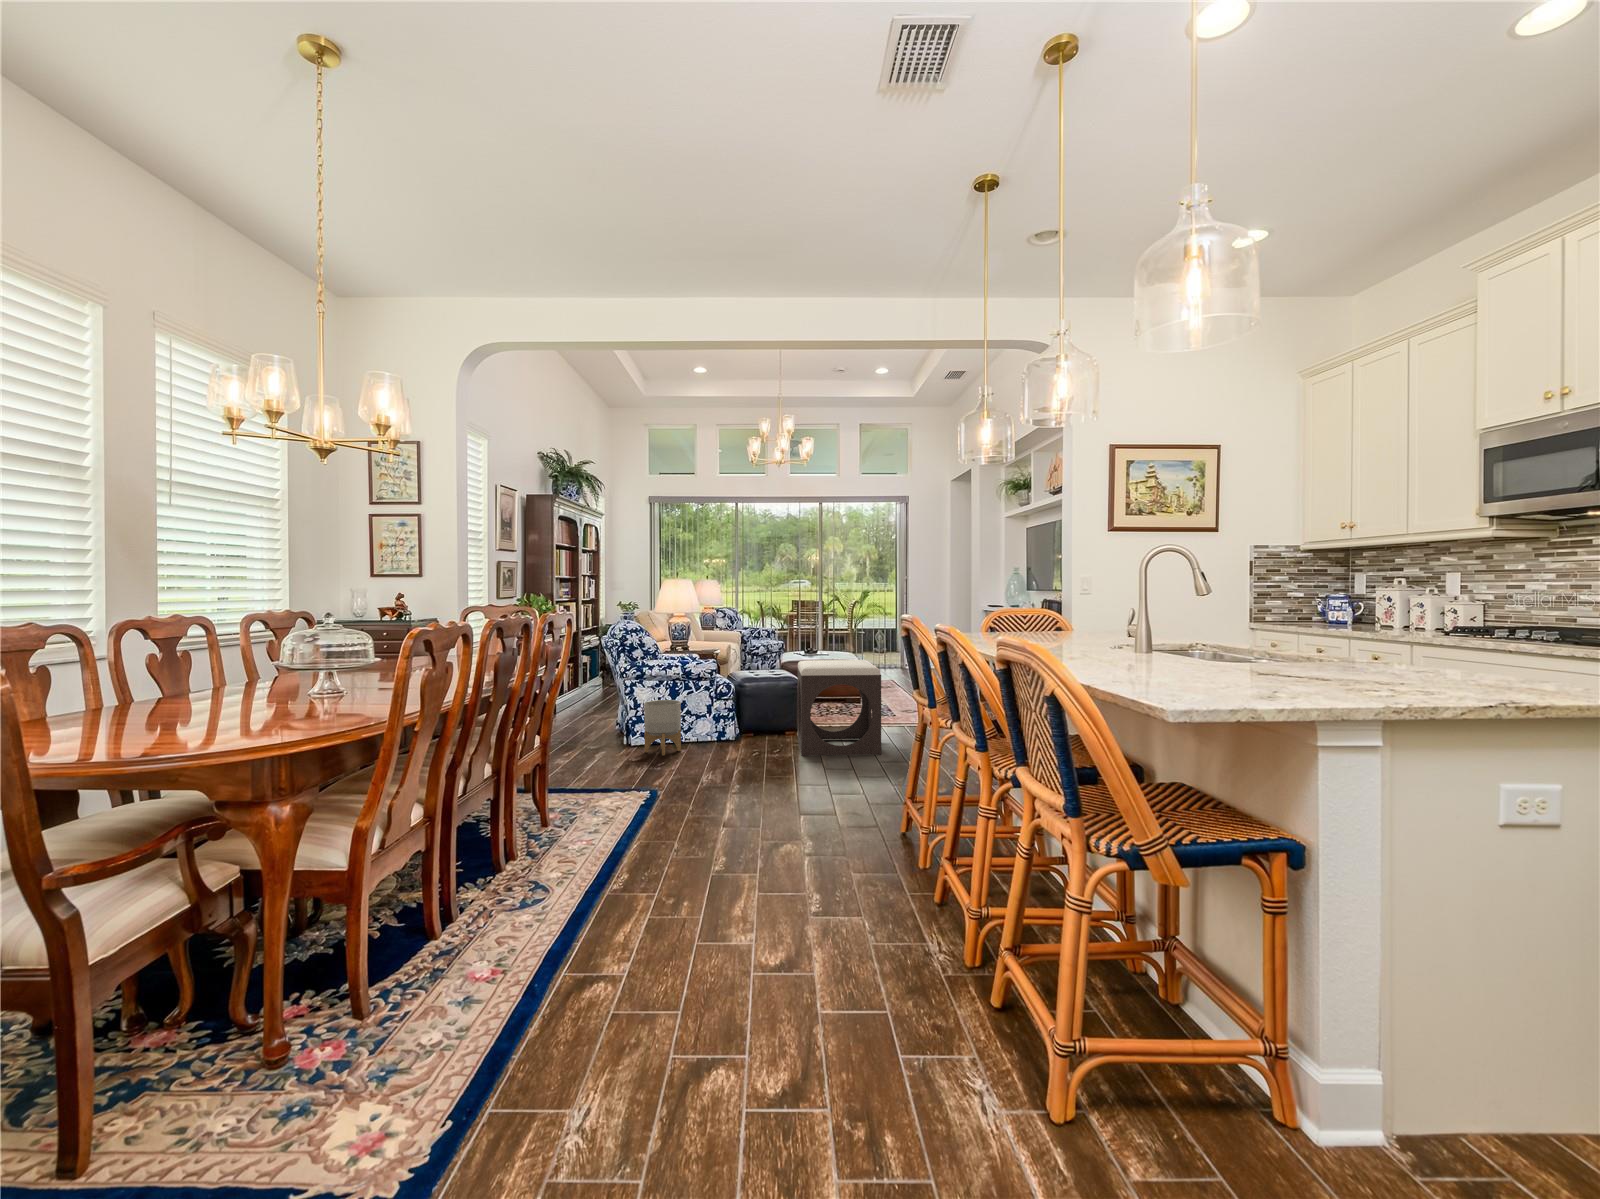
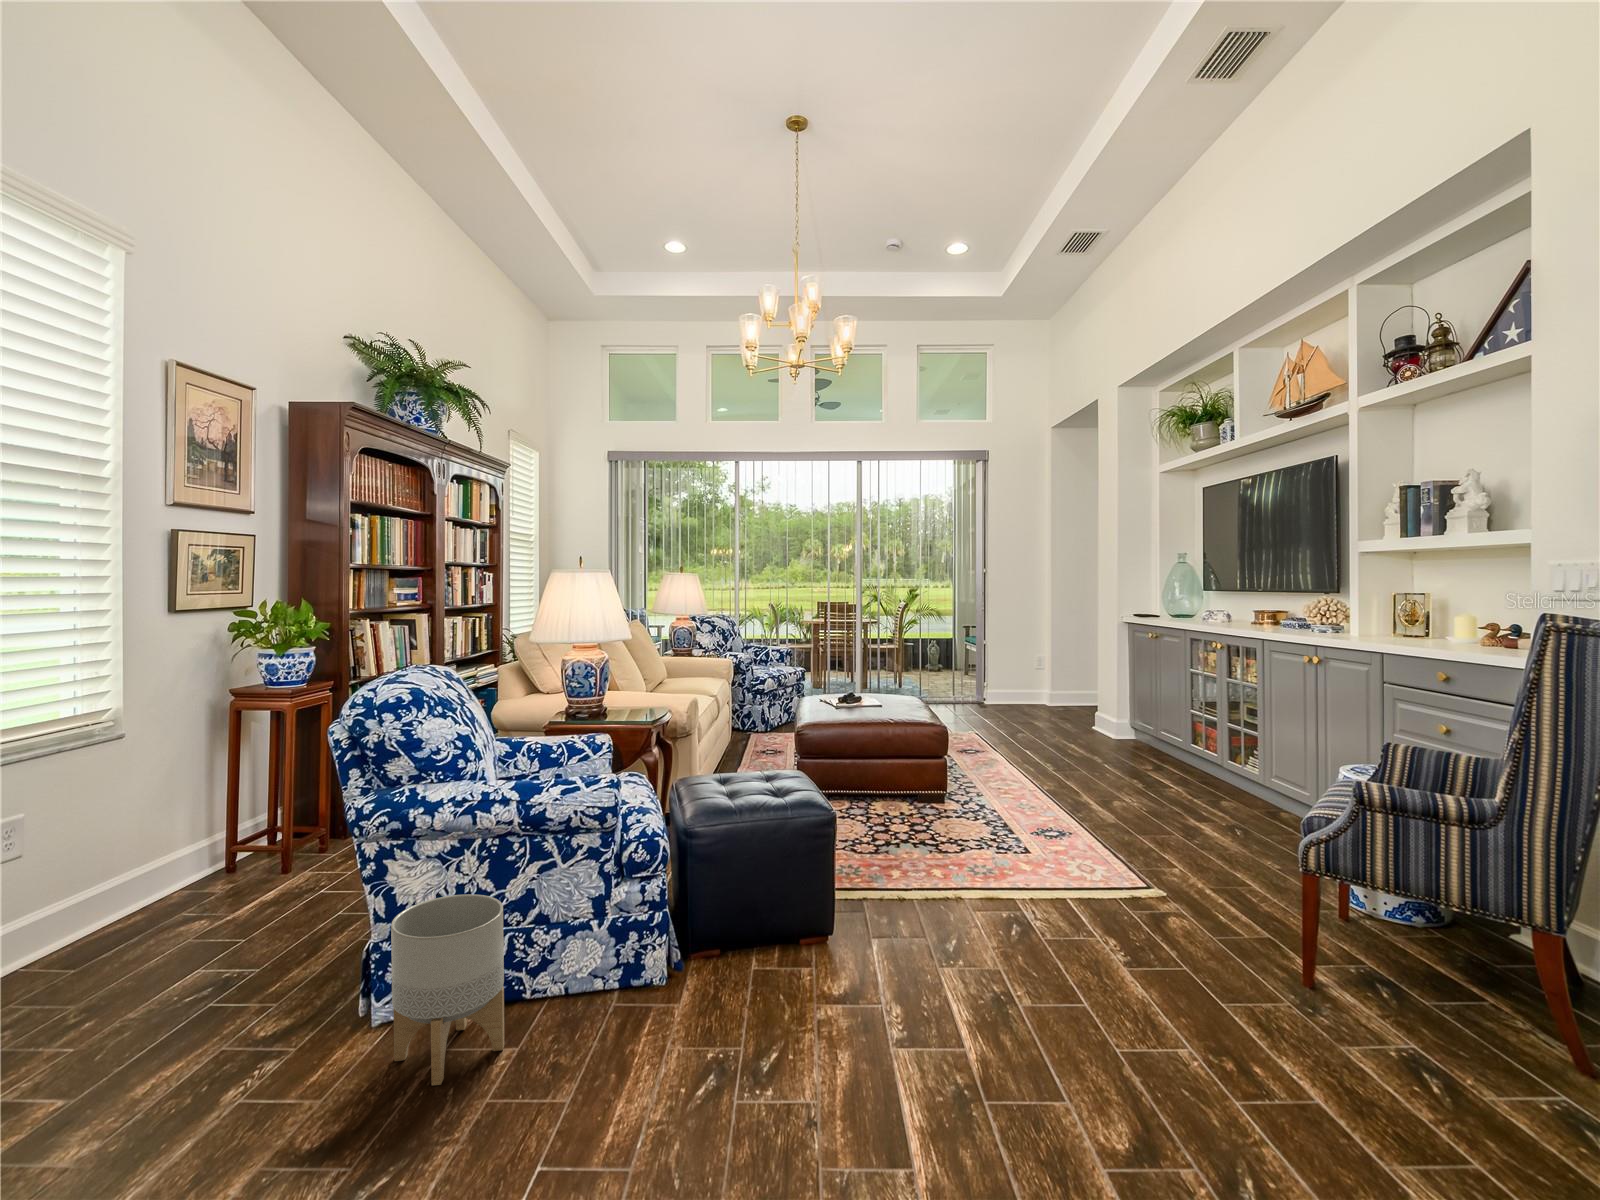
footstool: present [798,660,881,756] -> none [833,775,1092,1099]

